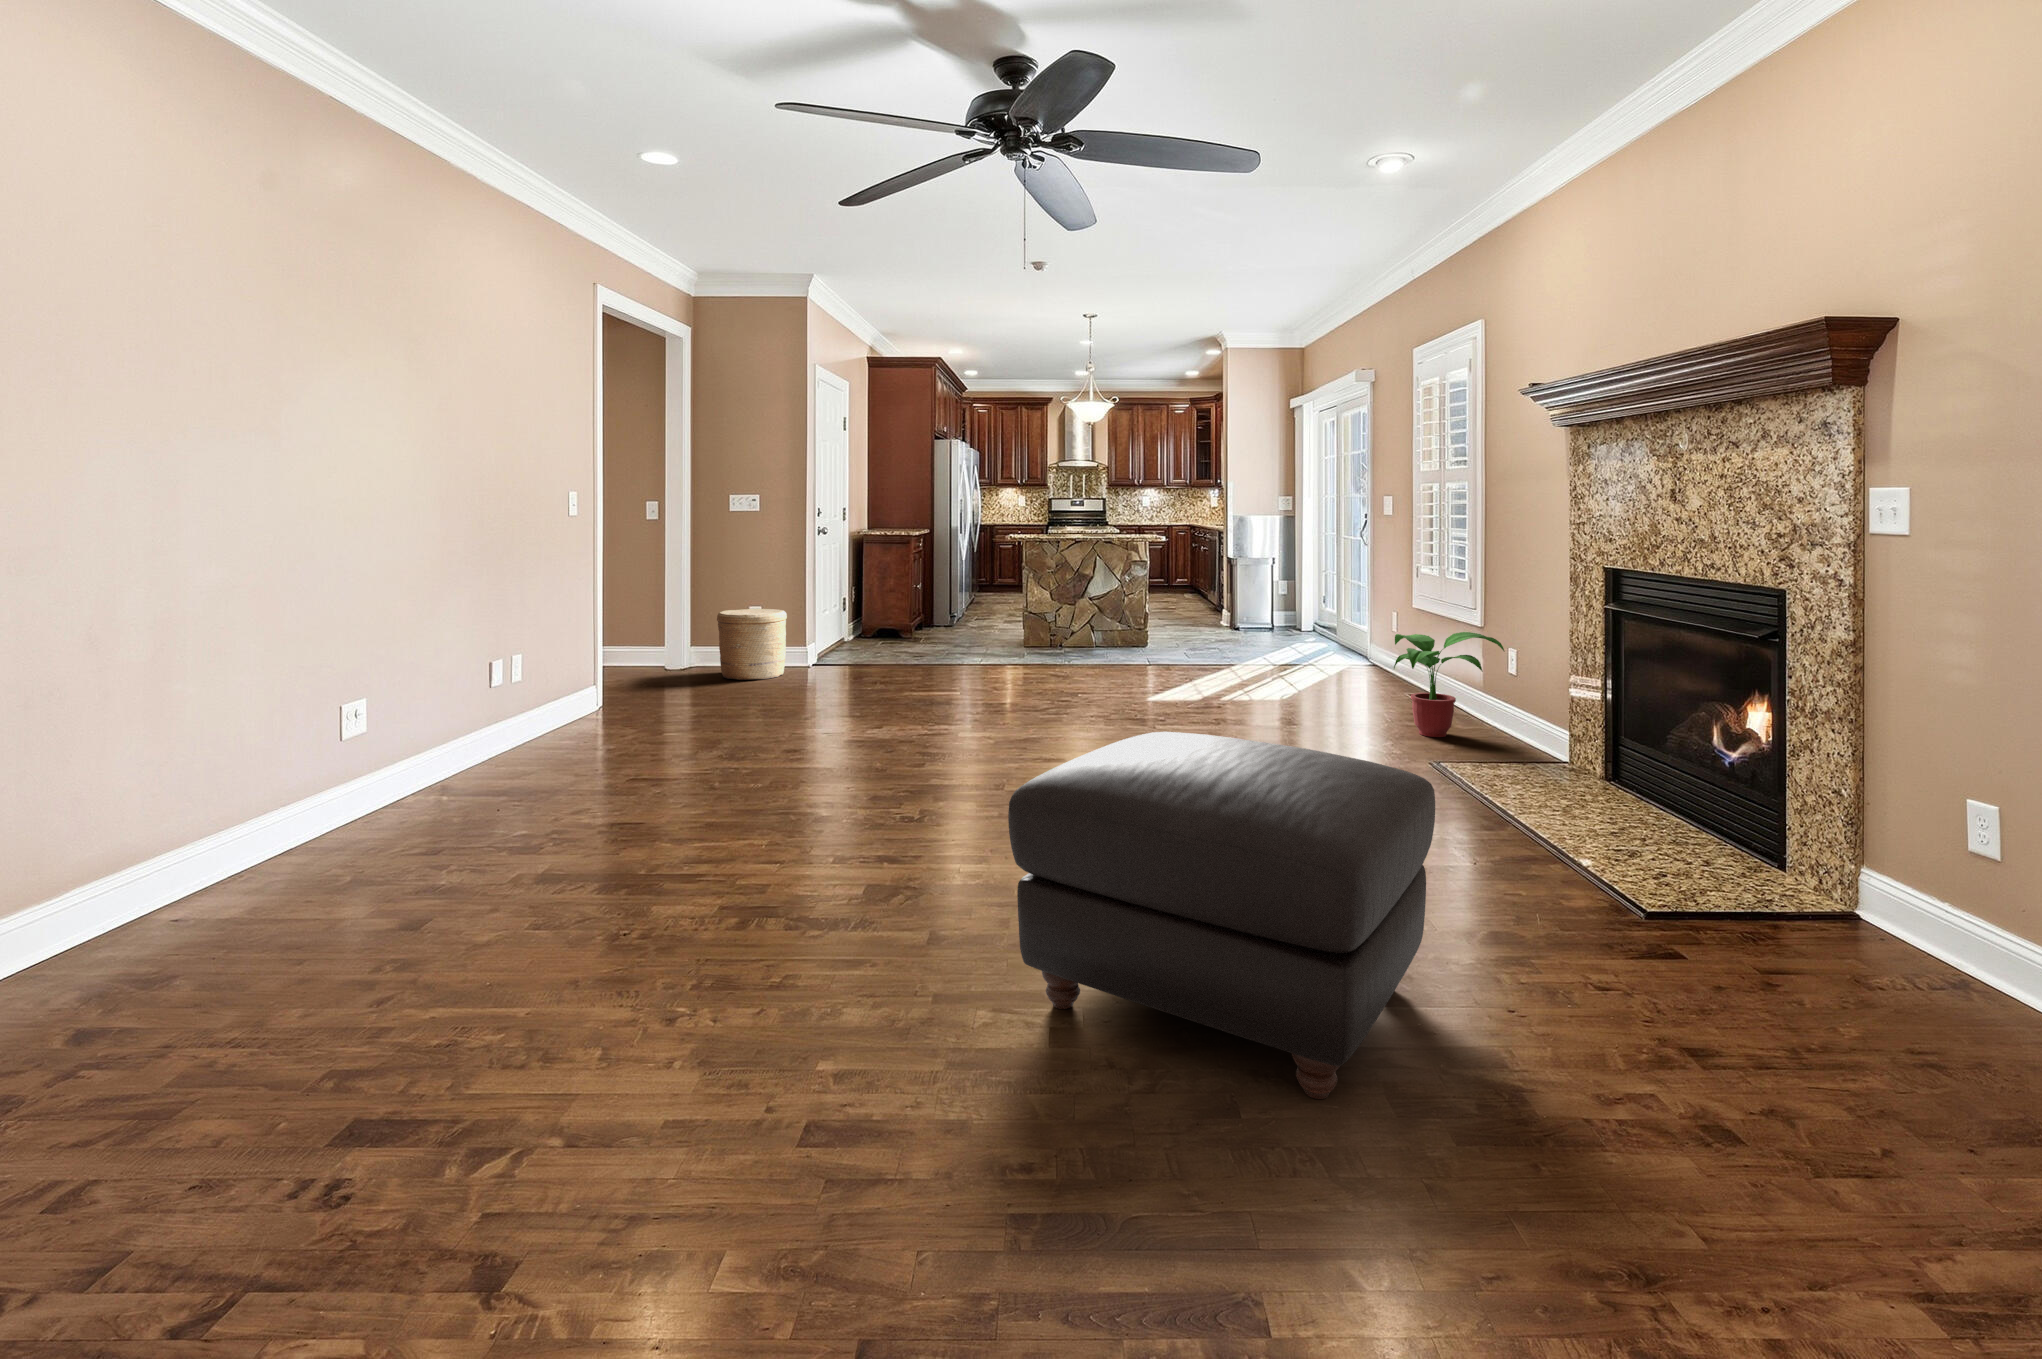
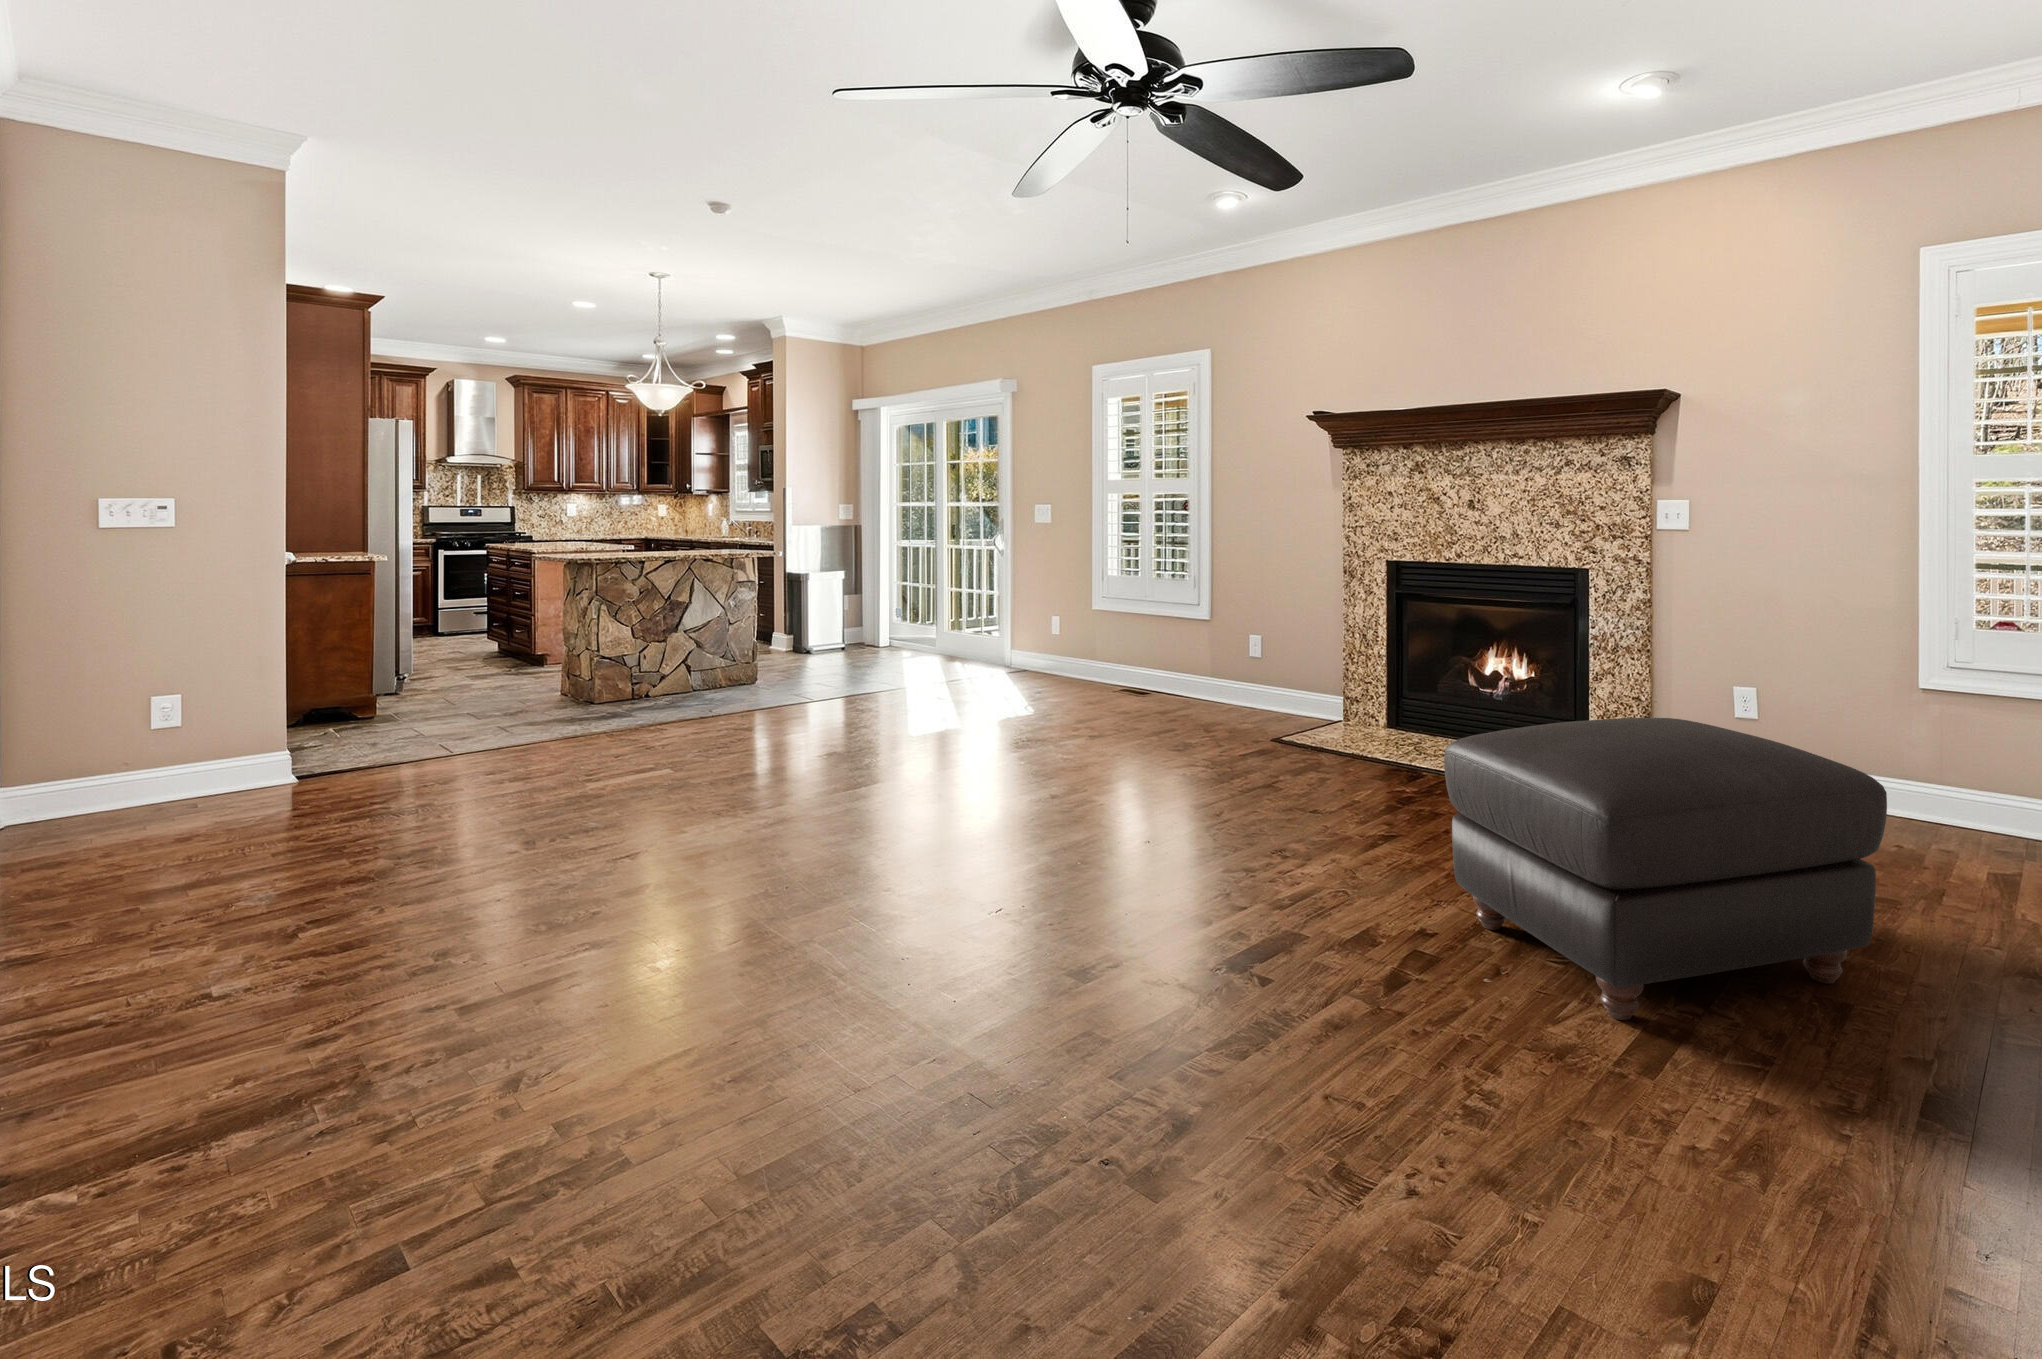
woven basket: present [717,609,787,680] -> none [36,704,228,858]
potted plant: present [1394,632,1504,737] -> none [1162,625,1265,722]

